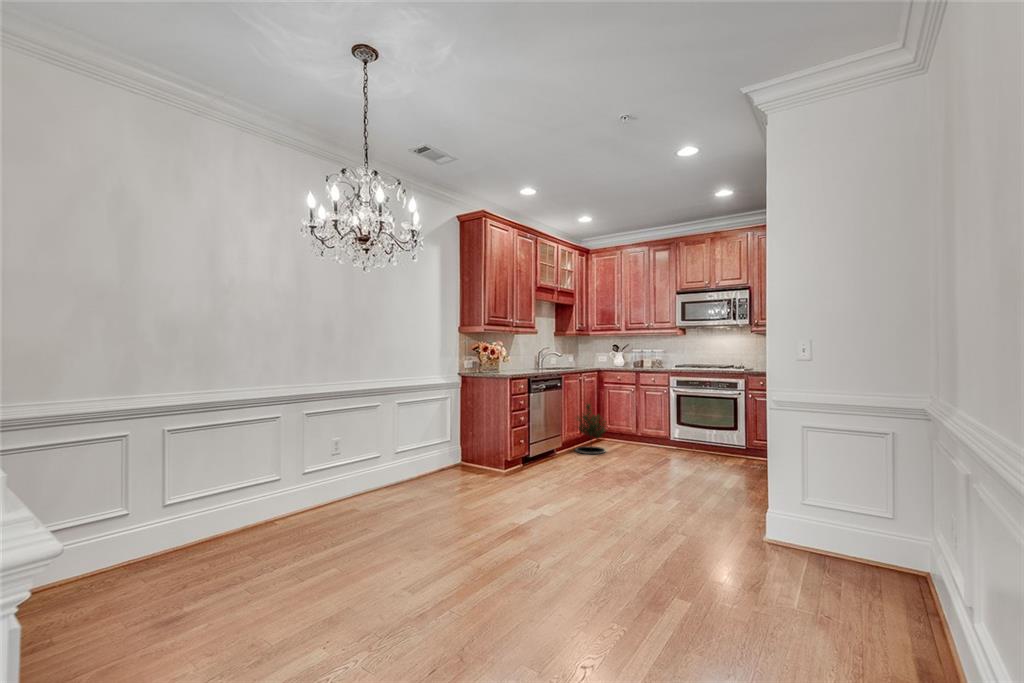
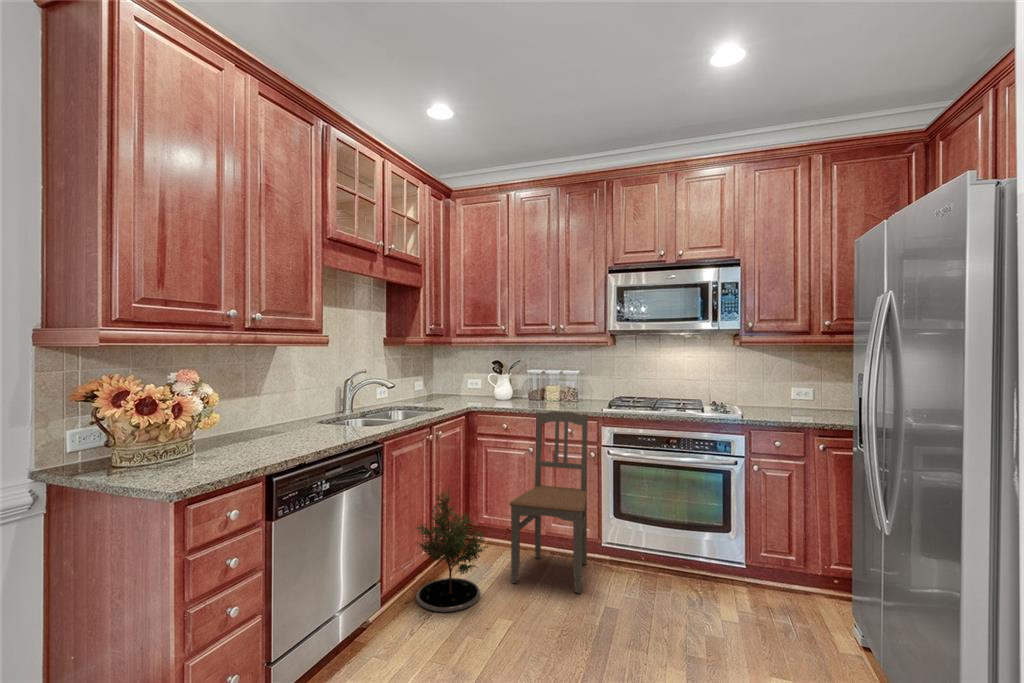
dining chair: none [620,369,663,454] -> present [509,411,588,593]

